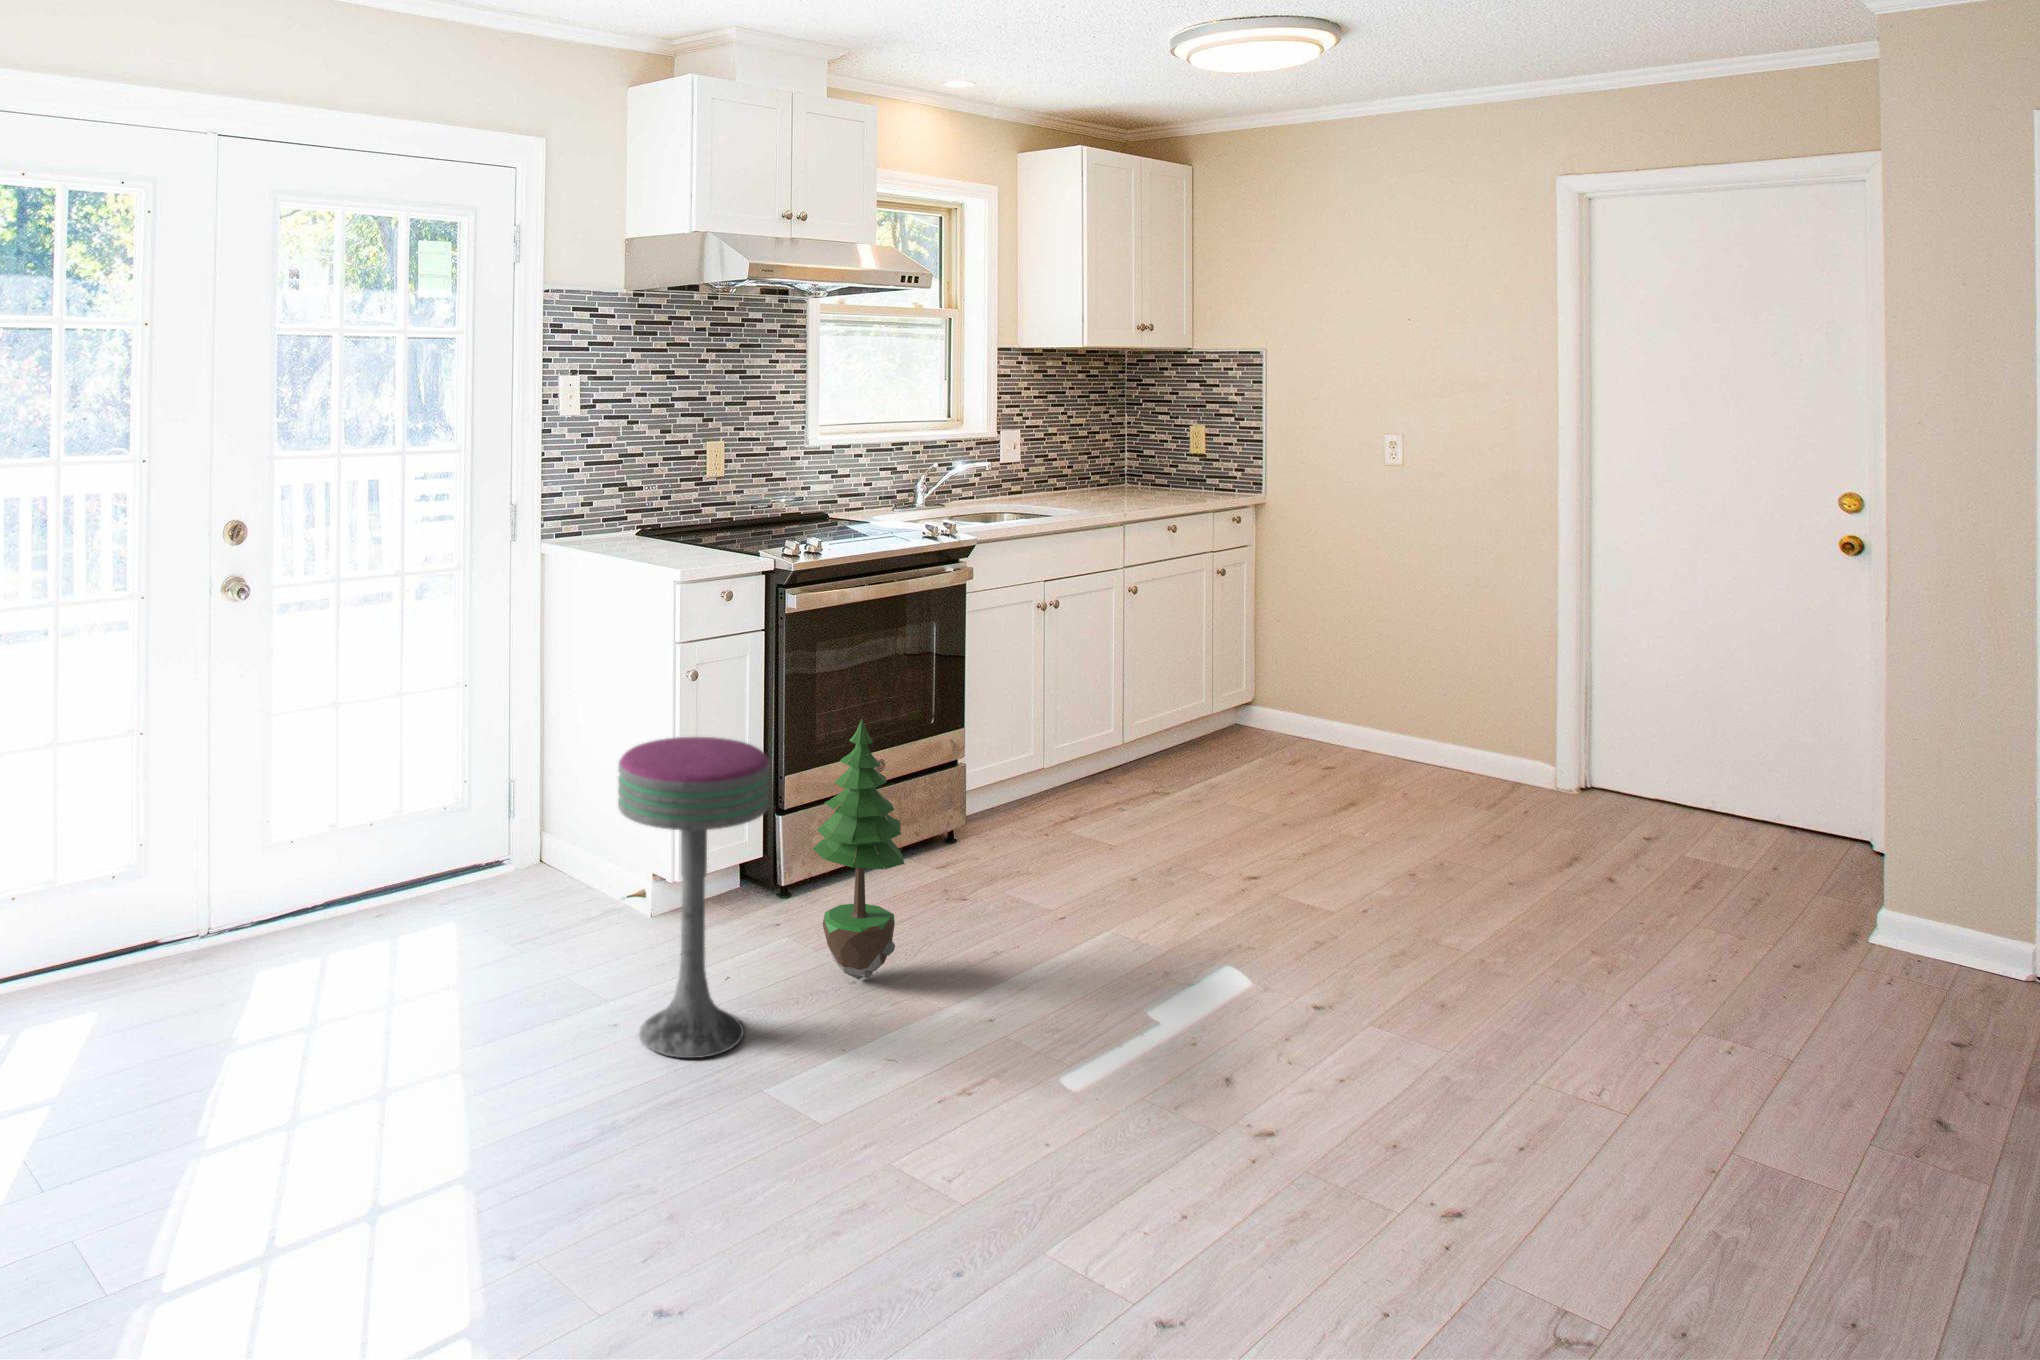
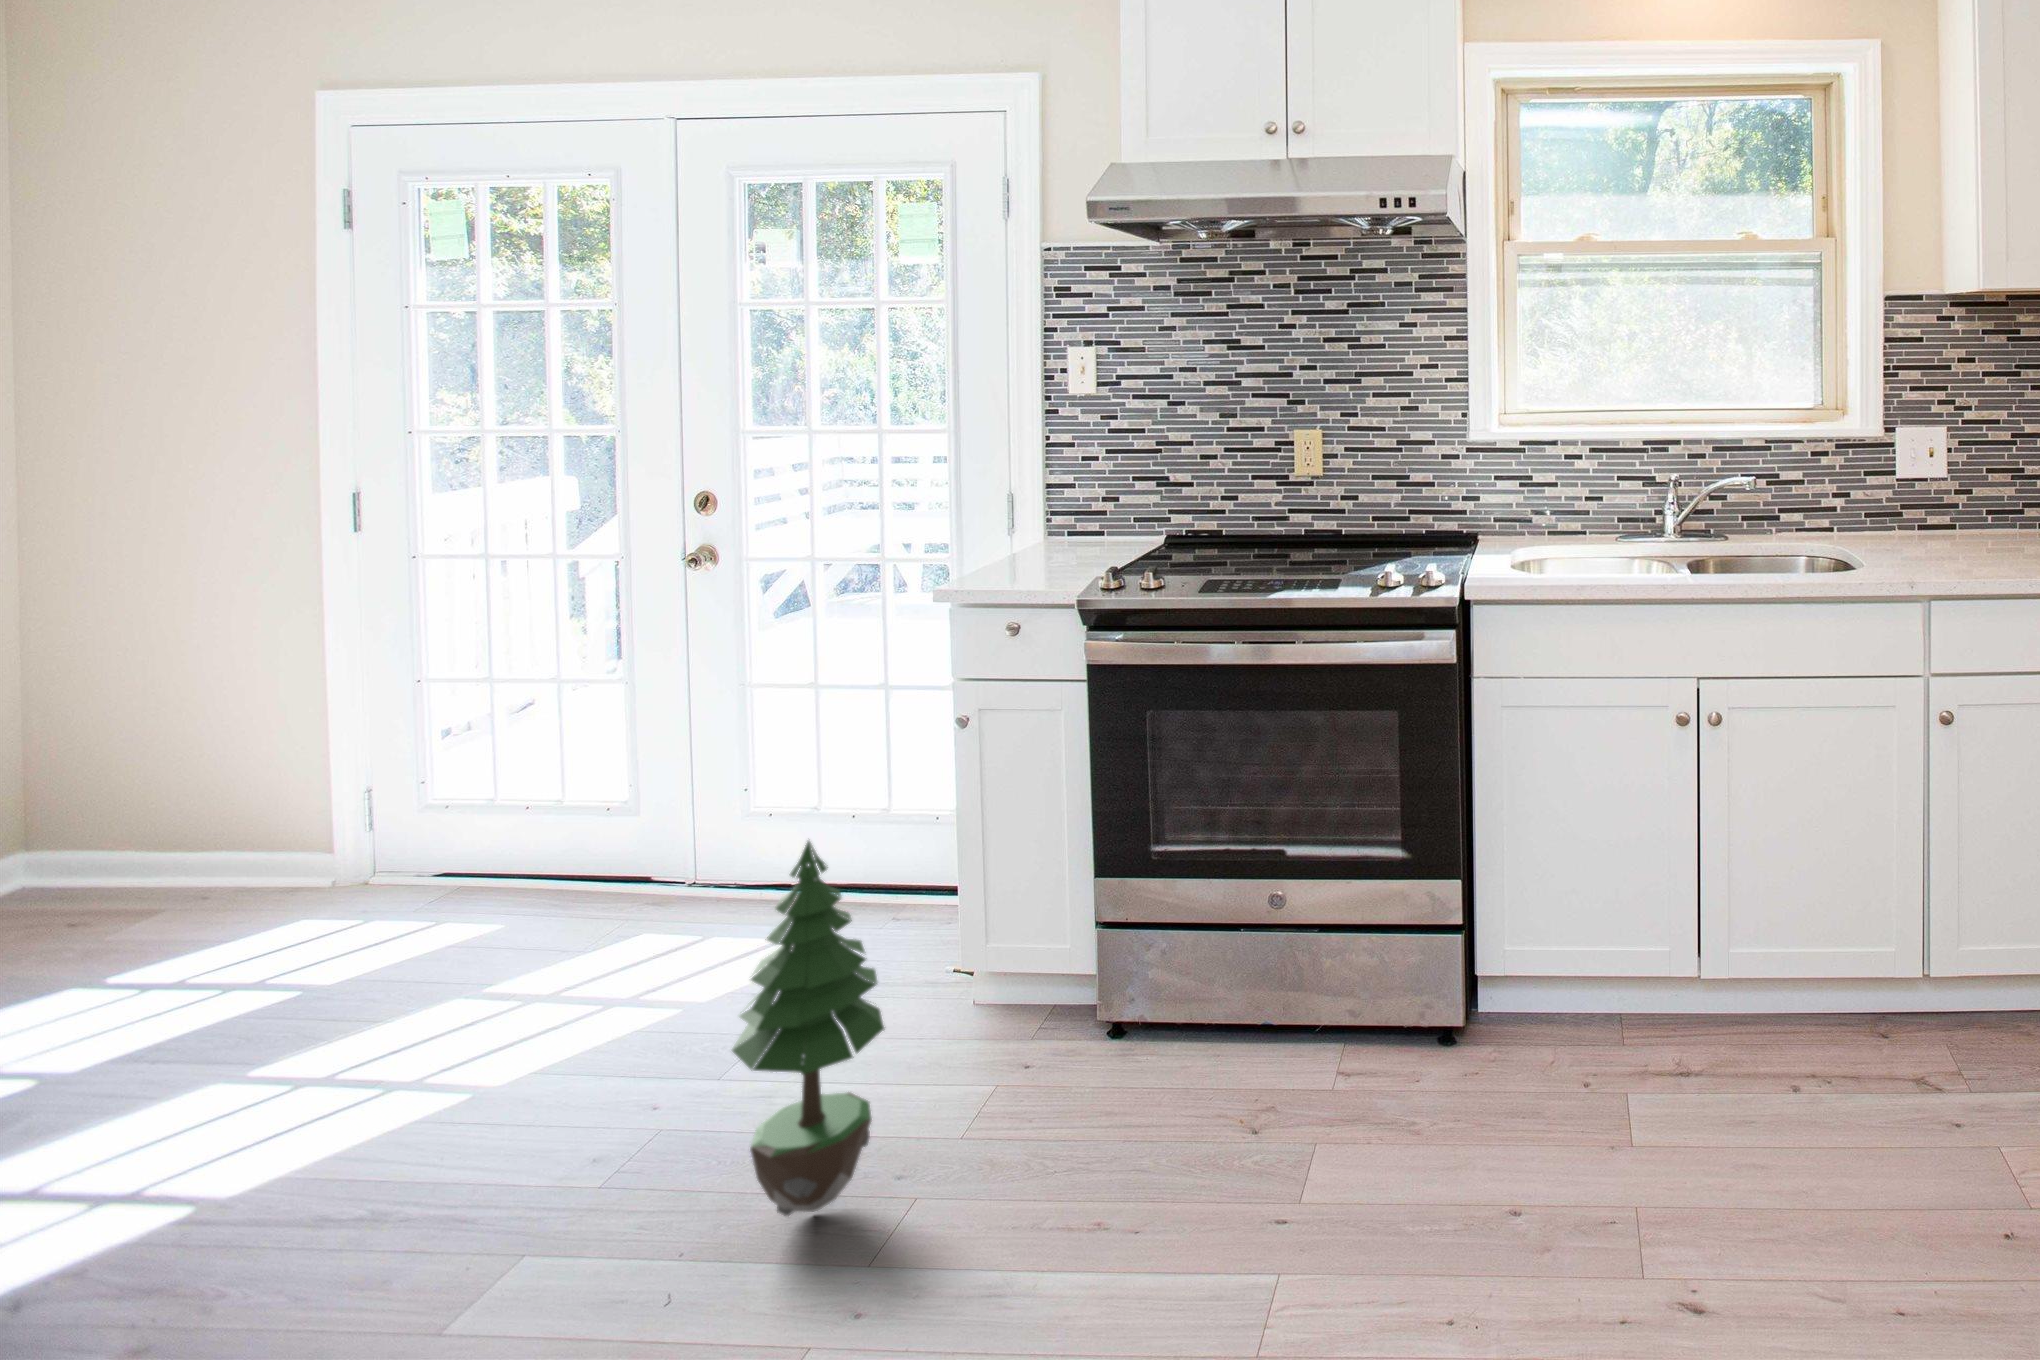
bar stool: present [618,737,770,1058] -> none [435,800,680,1231]

